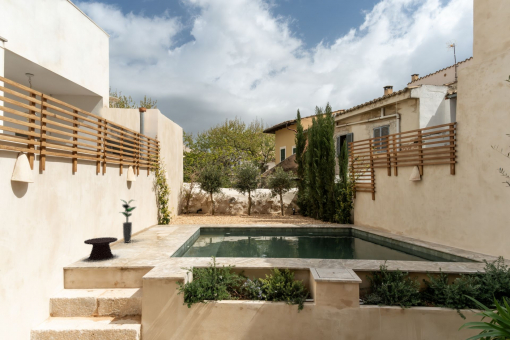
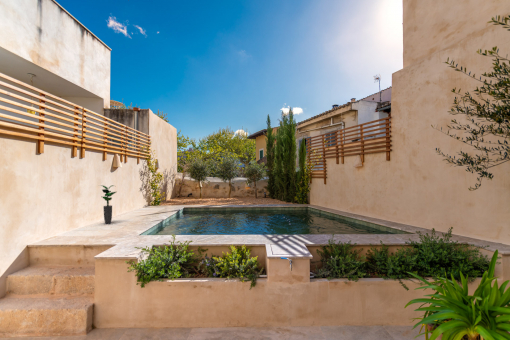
side table: present [84,237,118,260] -> none [52,220,88,242]

